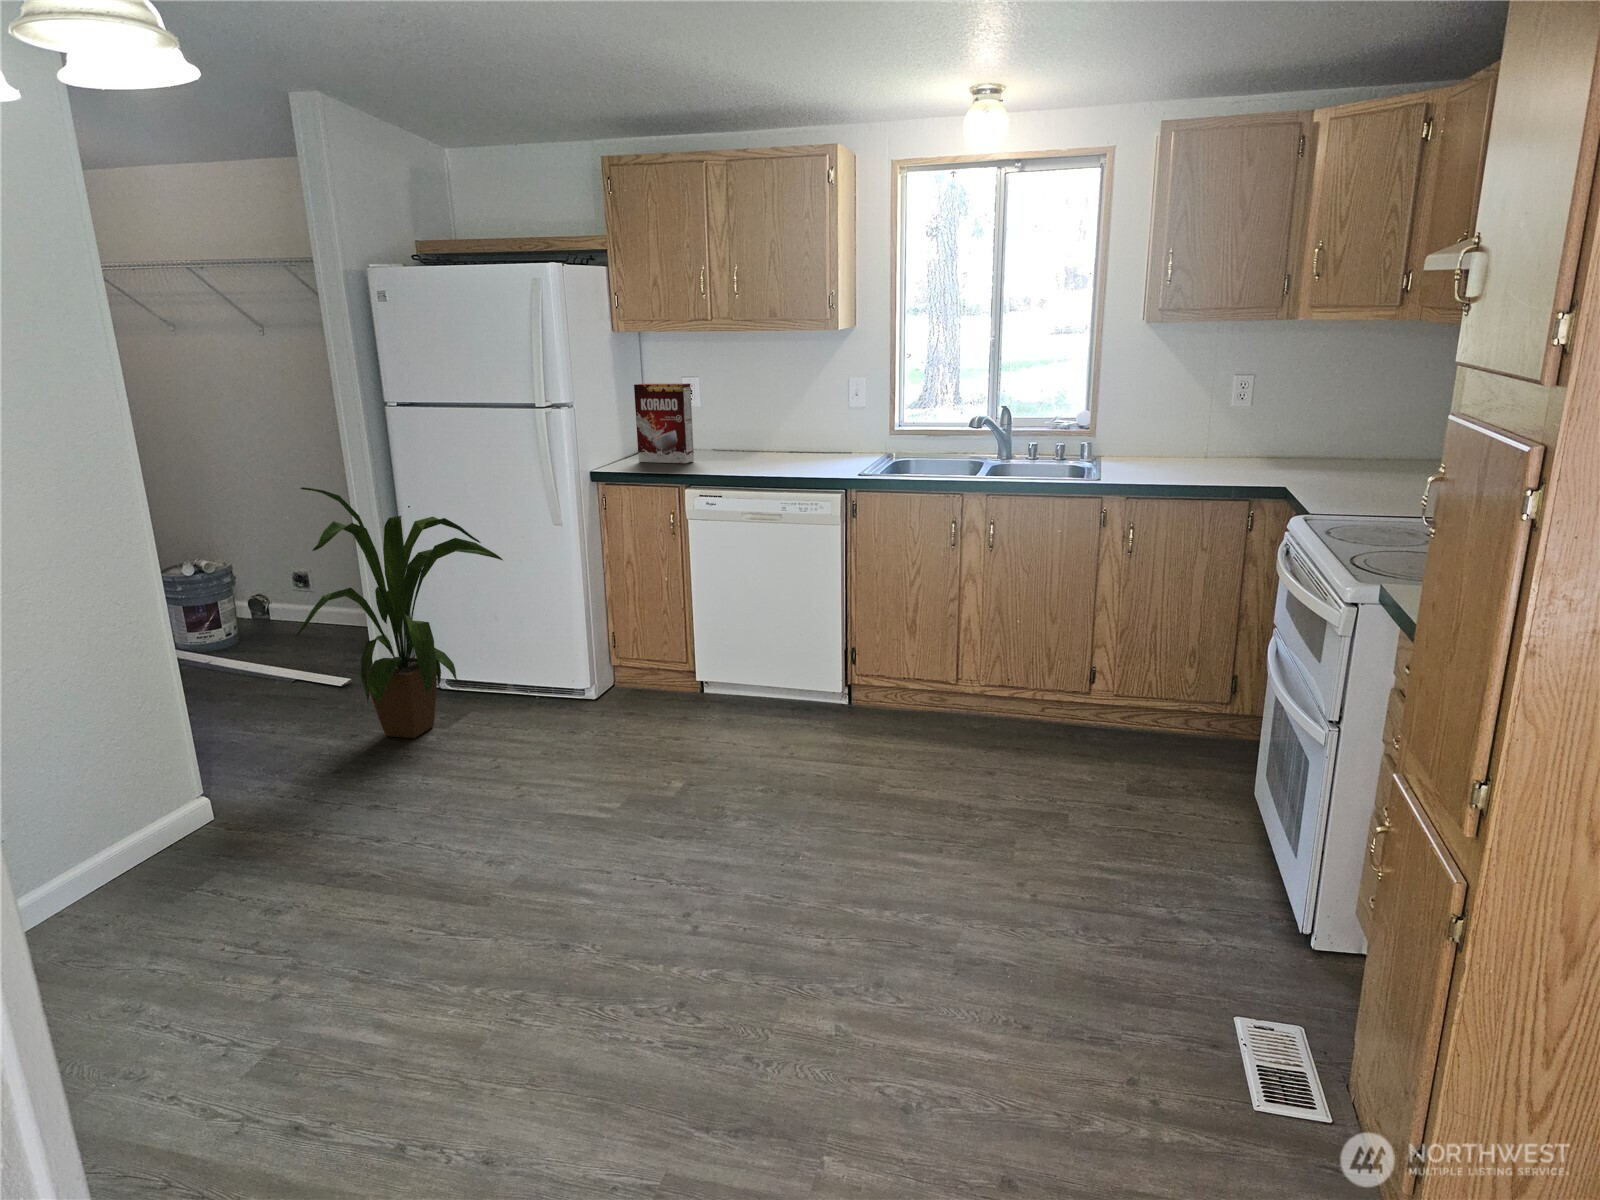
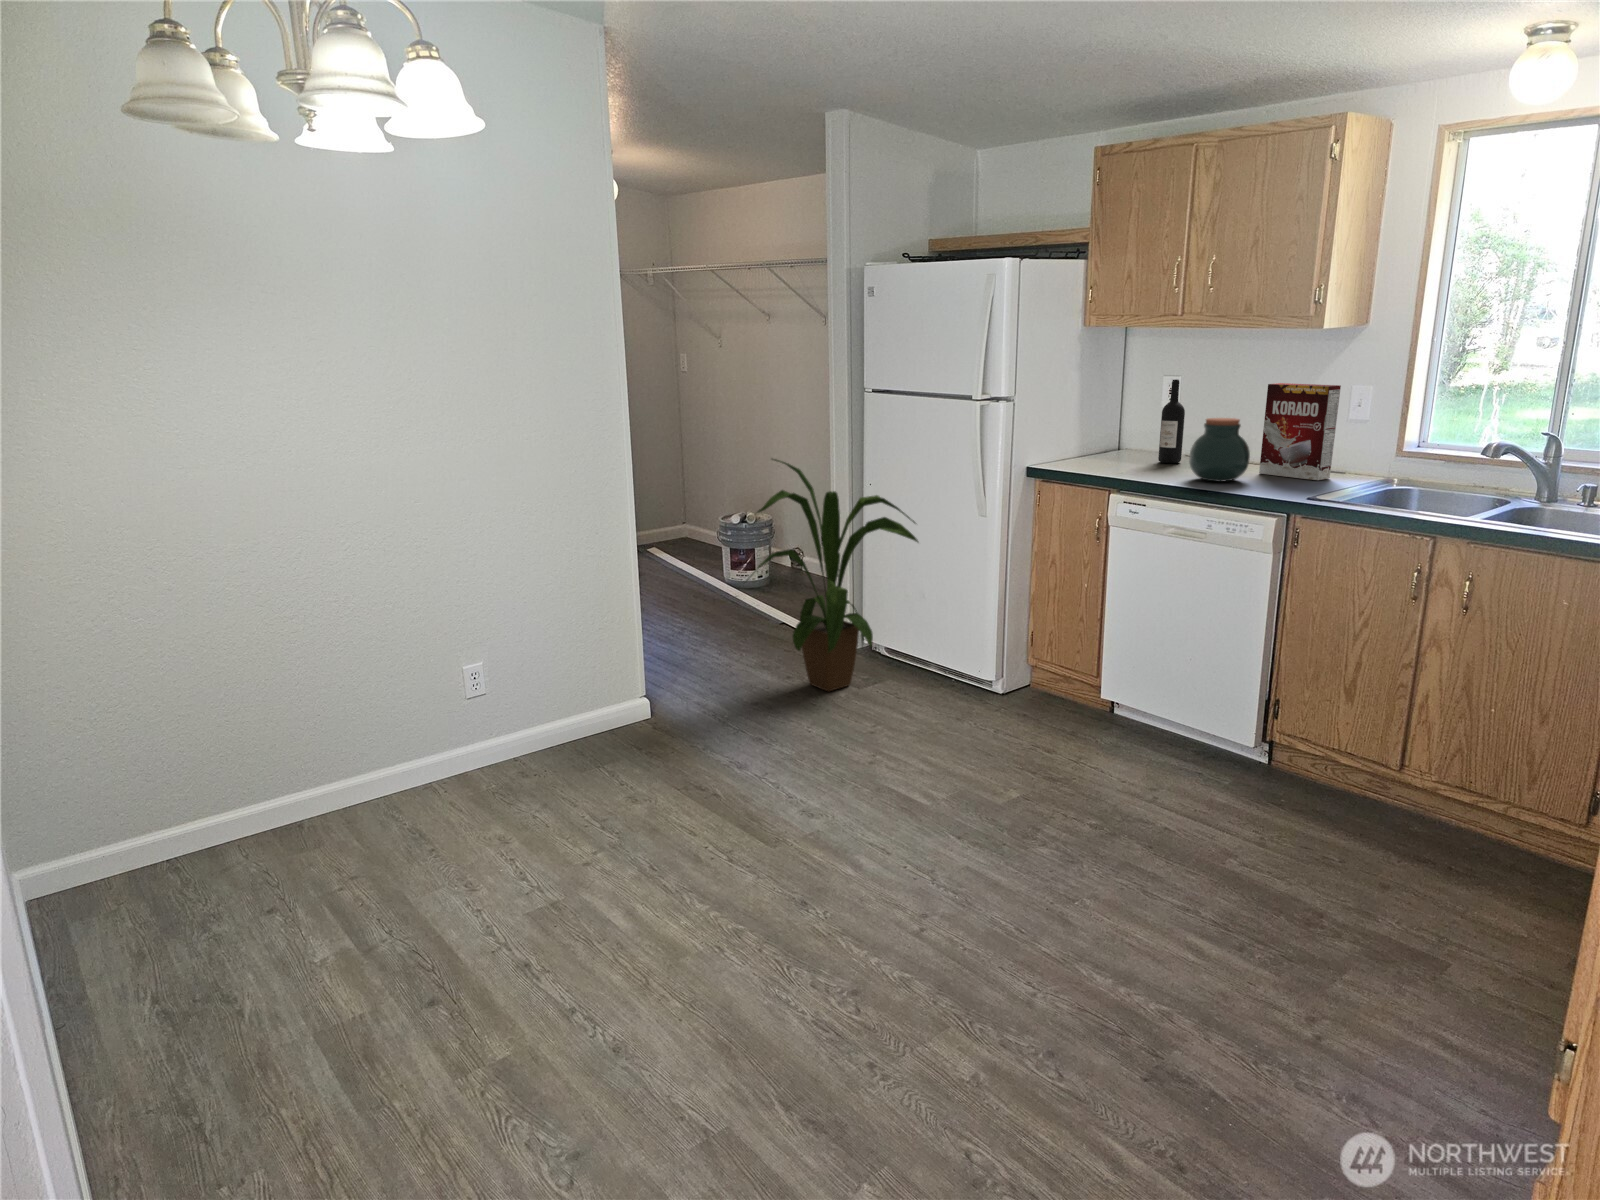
wine bottle: none [698,381,720,457] -> present [1158,379,1185,463]
cereal box: present [634,383,694,463] -> present [1259,383,1341,480]
jar: none [746,413,795,469] -> present [1189,418,1250,482]

